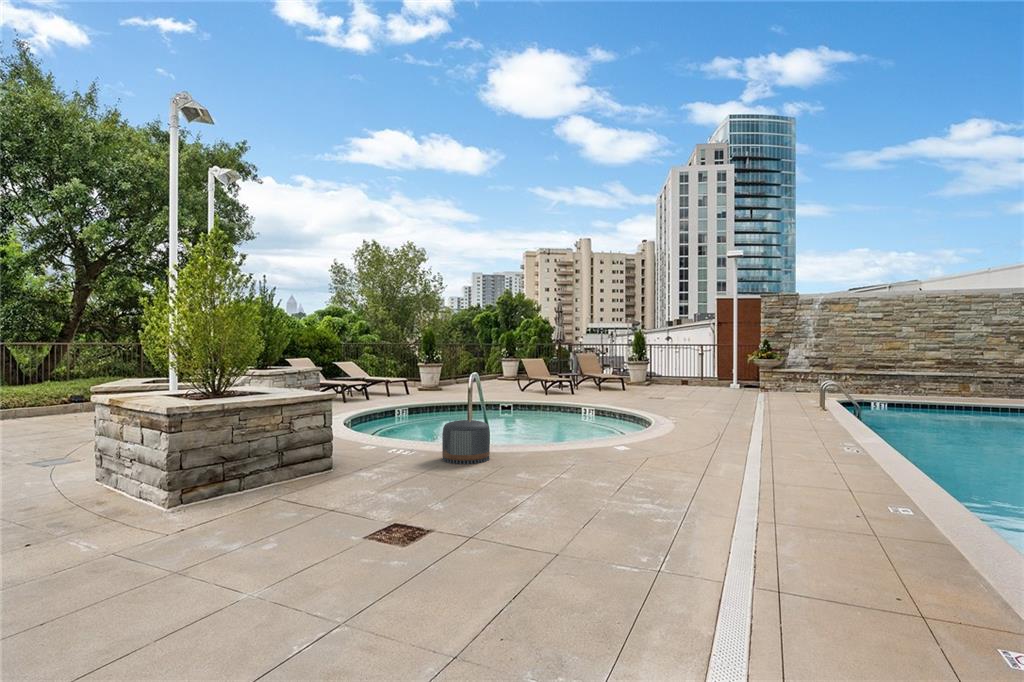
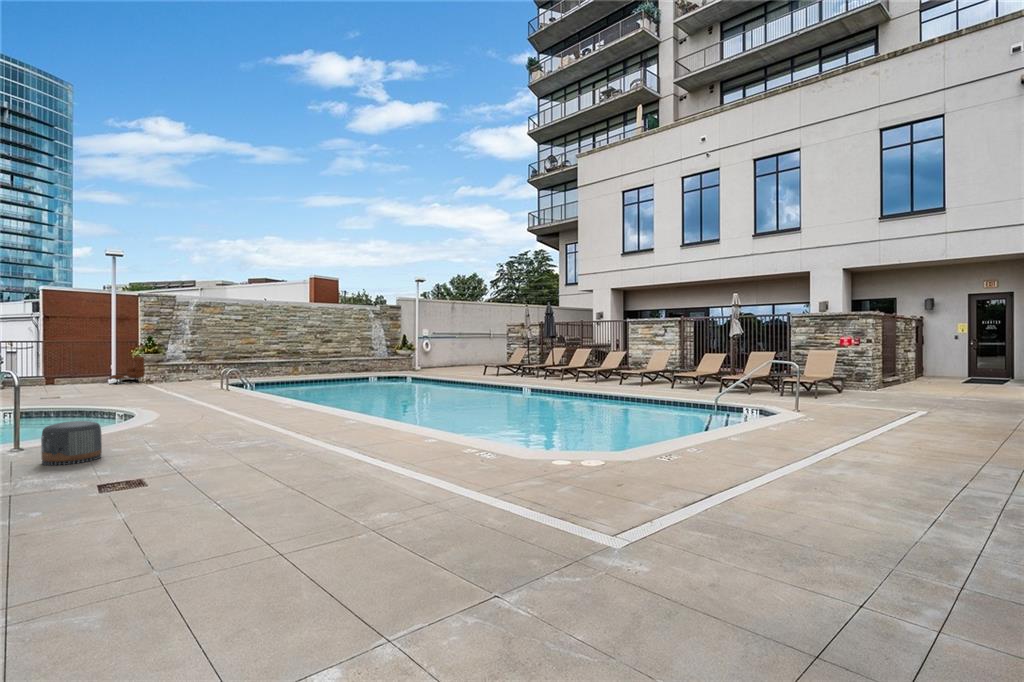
lounge chair: none [725,362,761,390] -> present [110,357,145,384]

